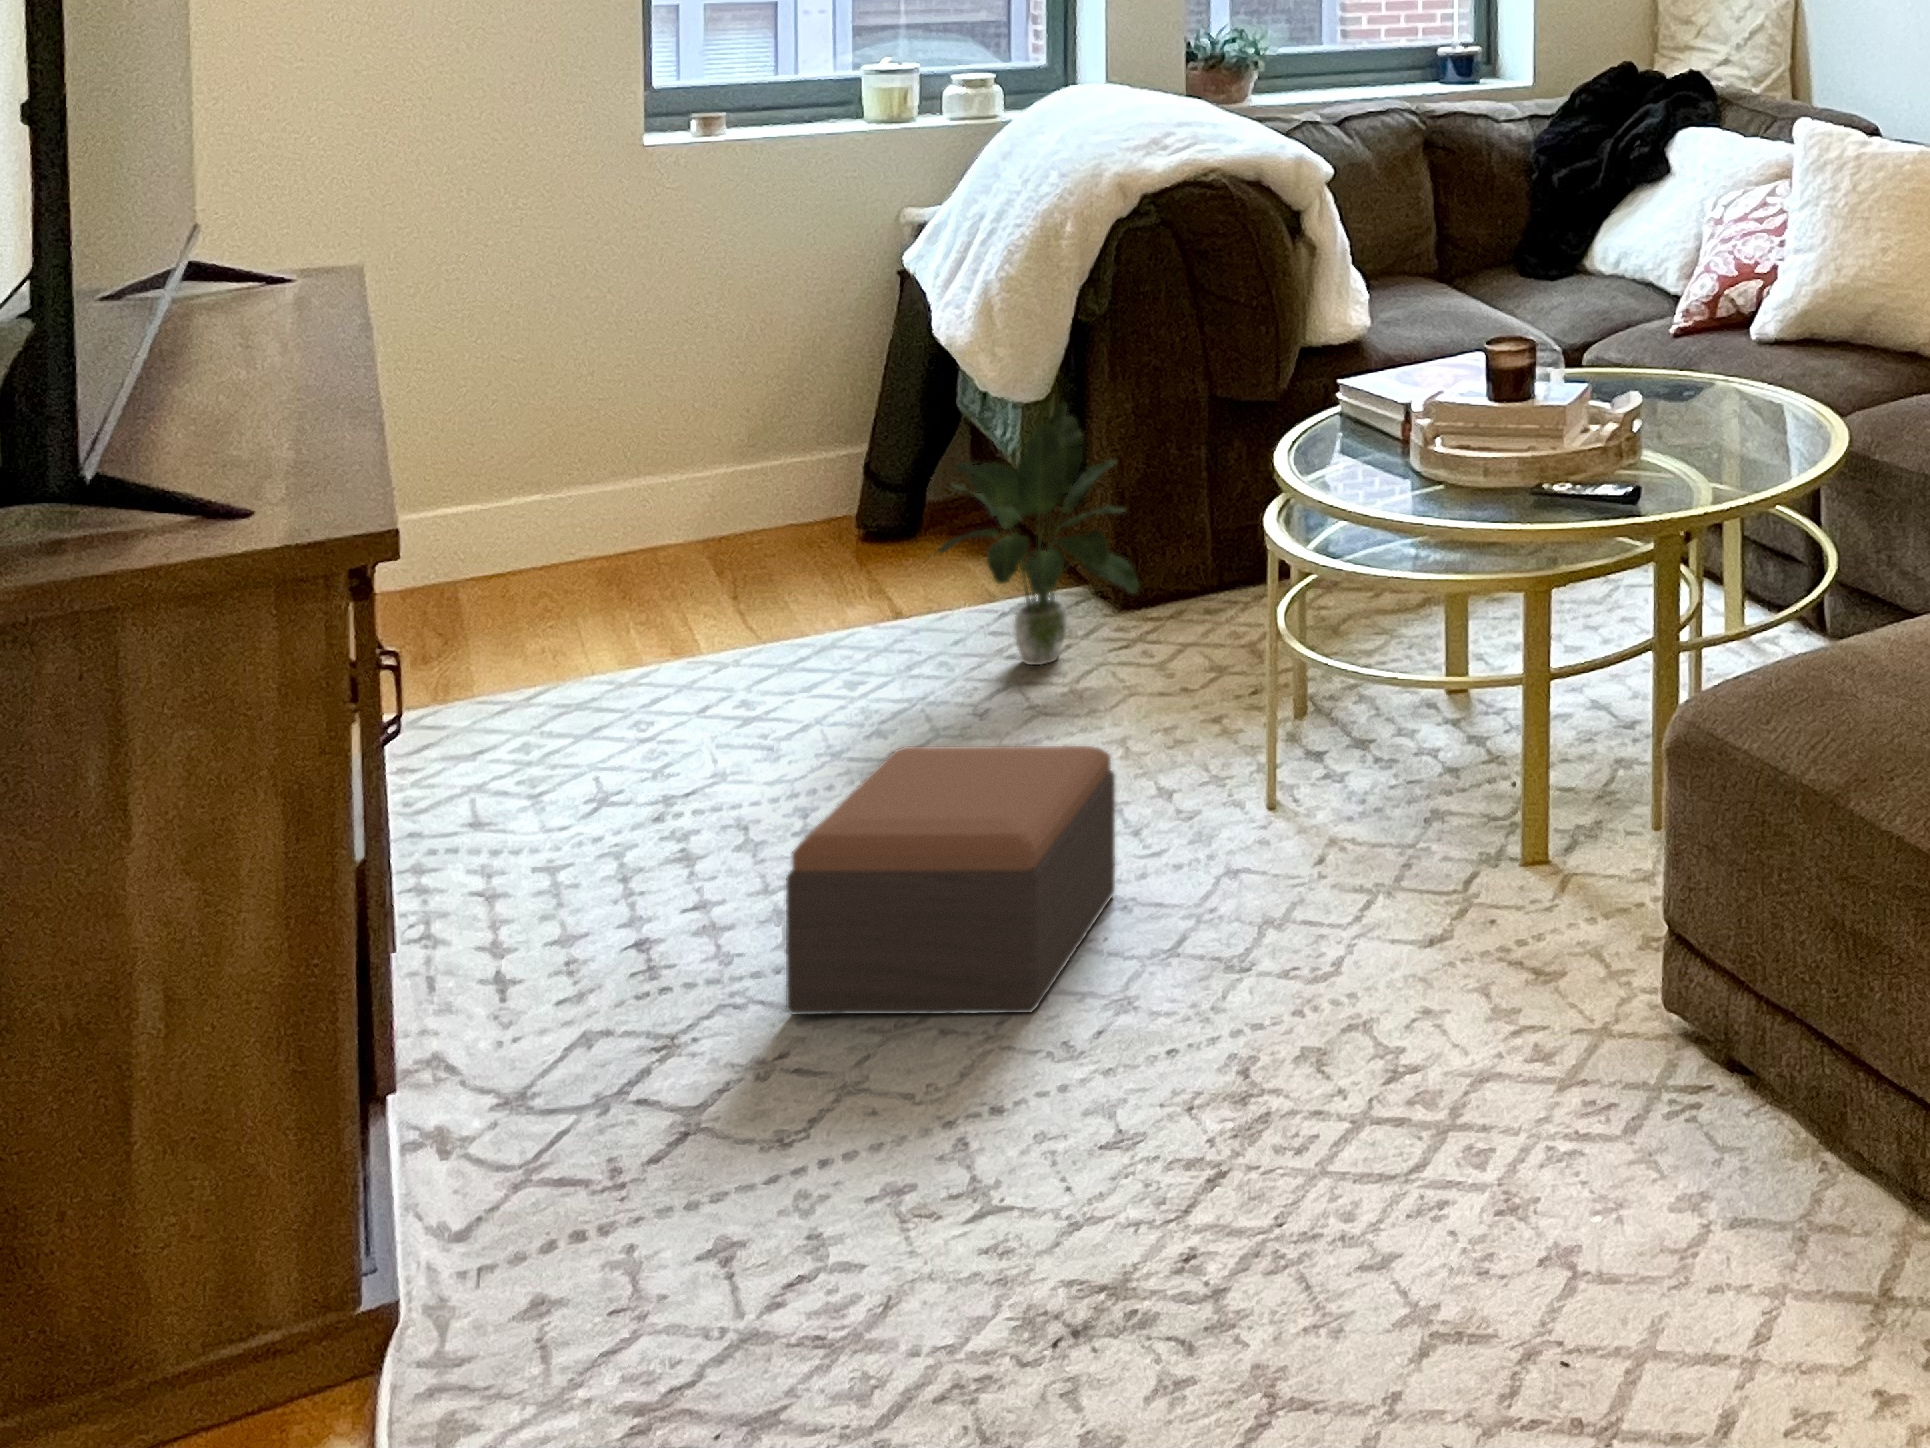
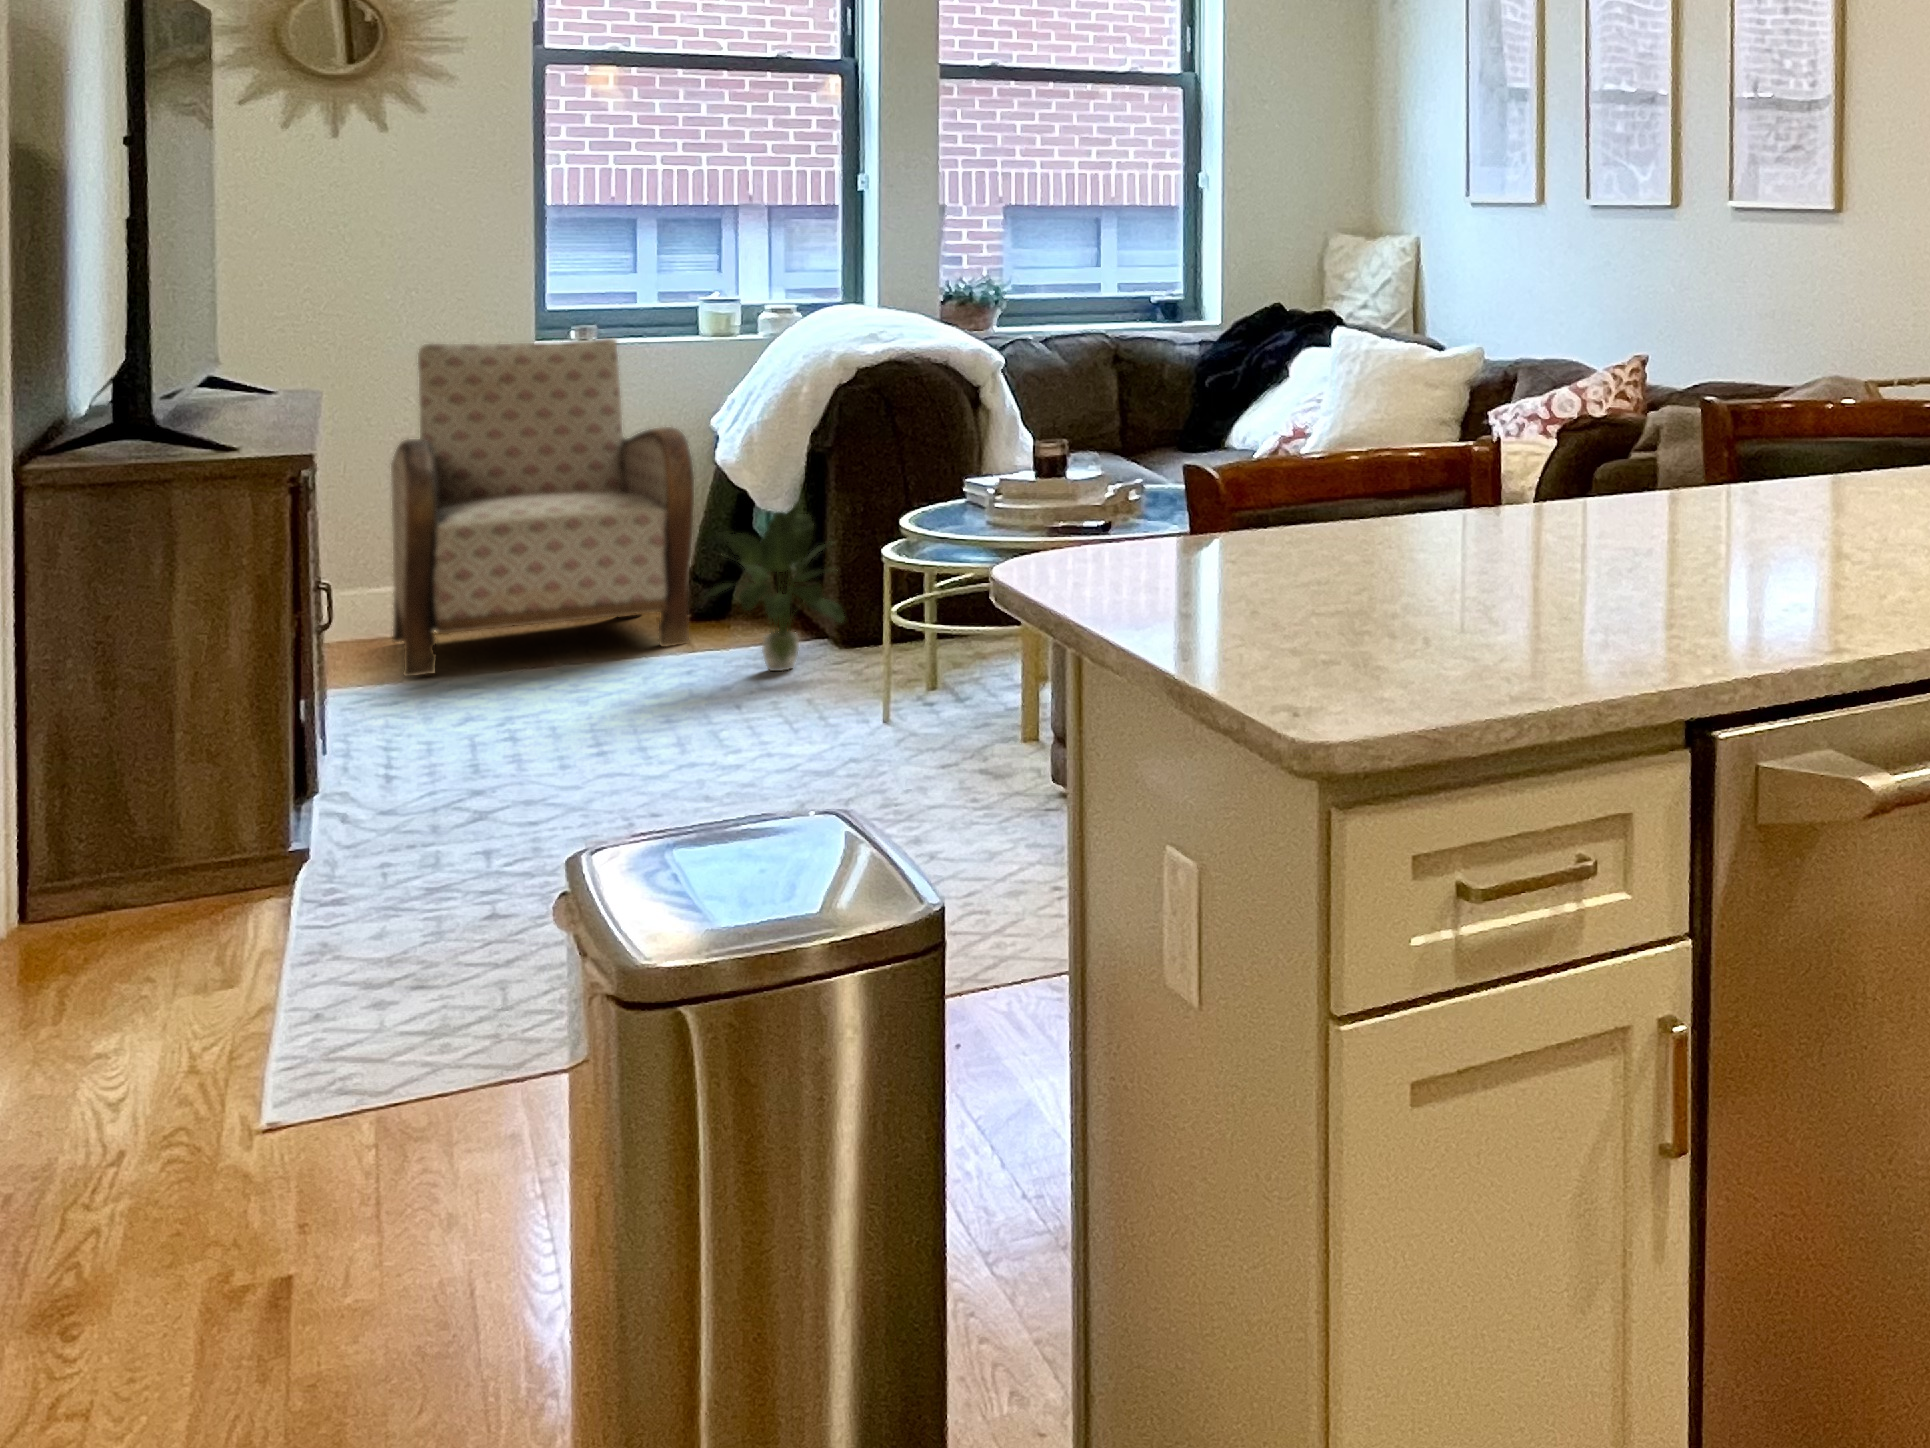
armchair: none [445,129,890,672] -> present [391,338,694,676]
footstool: present [786,746,1115,1015] -> none [561,660,775,788]

